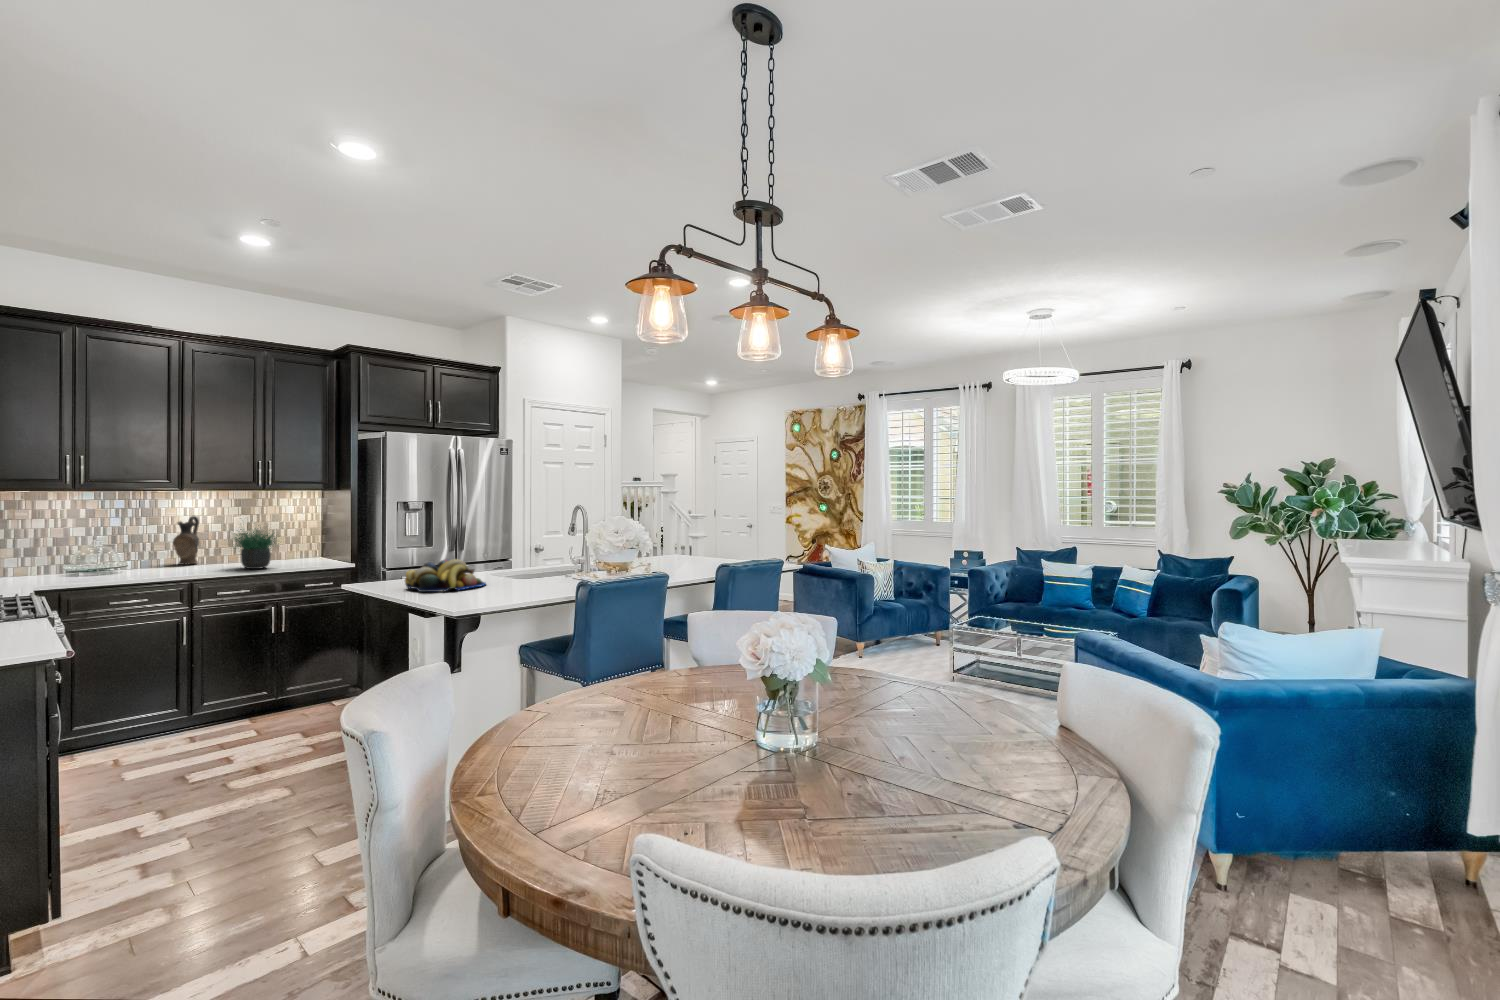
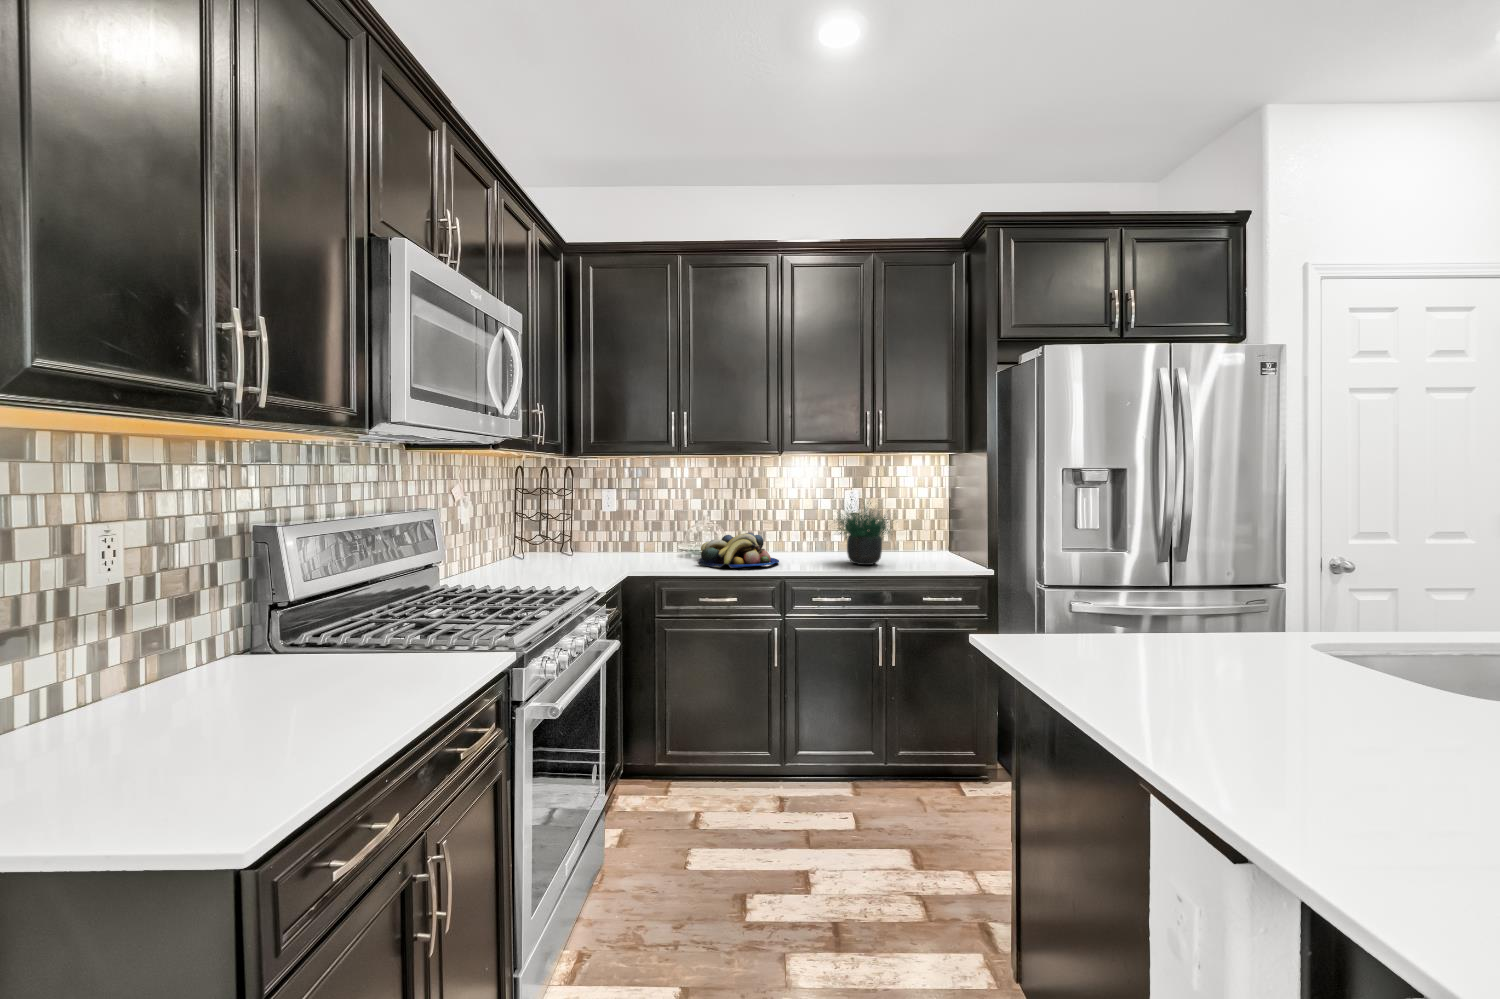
ceramic pitcher: present [173,516,199,565] -> none [780,488,808,551]
fruit bowl: present [405,559,486,592] -> present [699,533,779,568]

